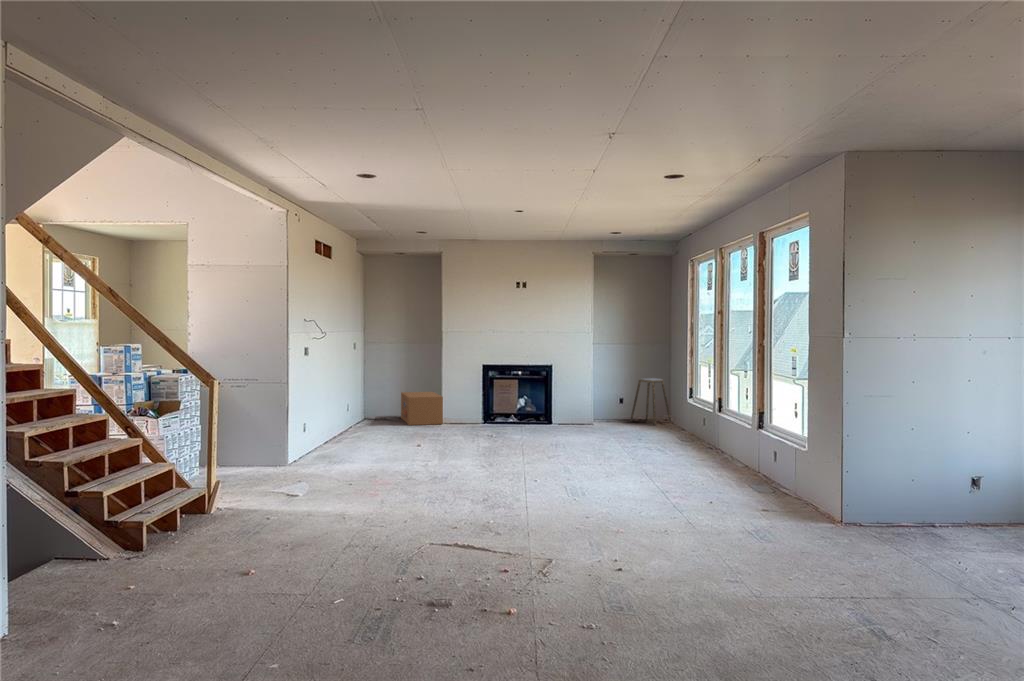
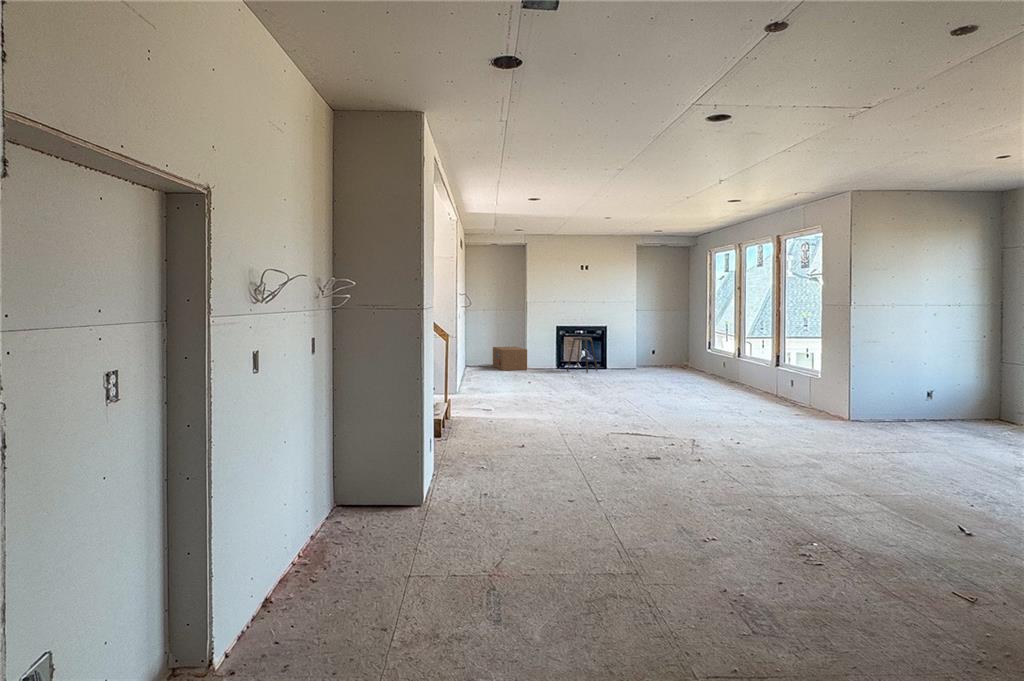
stool: present [630,378,672,425] -> present [567,337,597,373]

